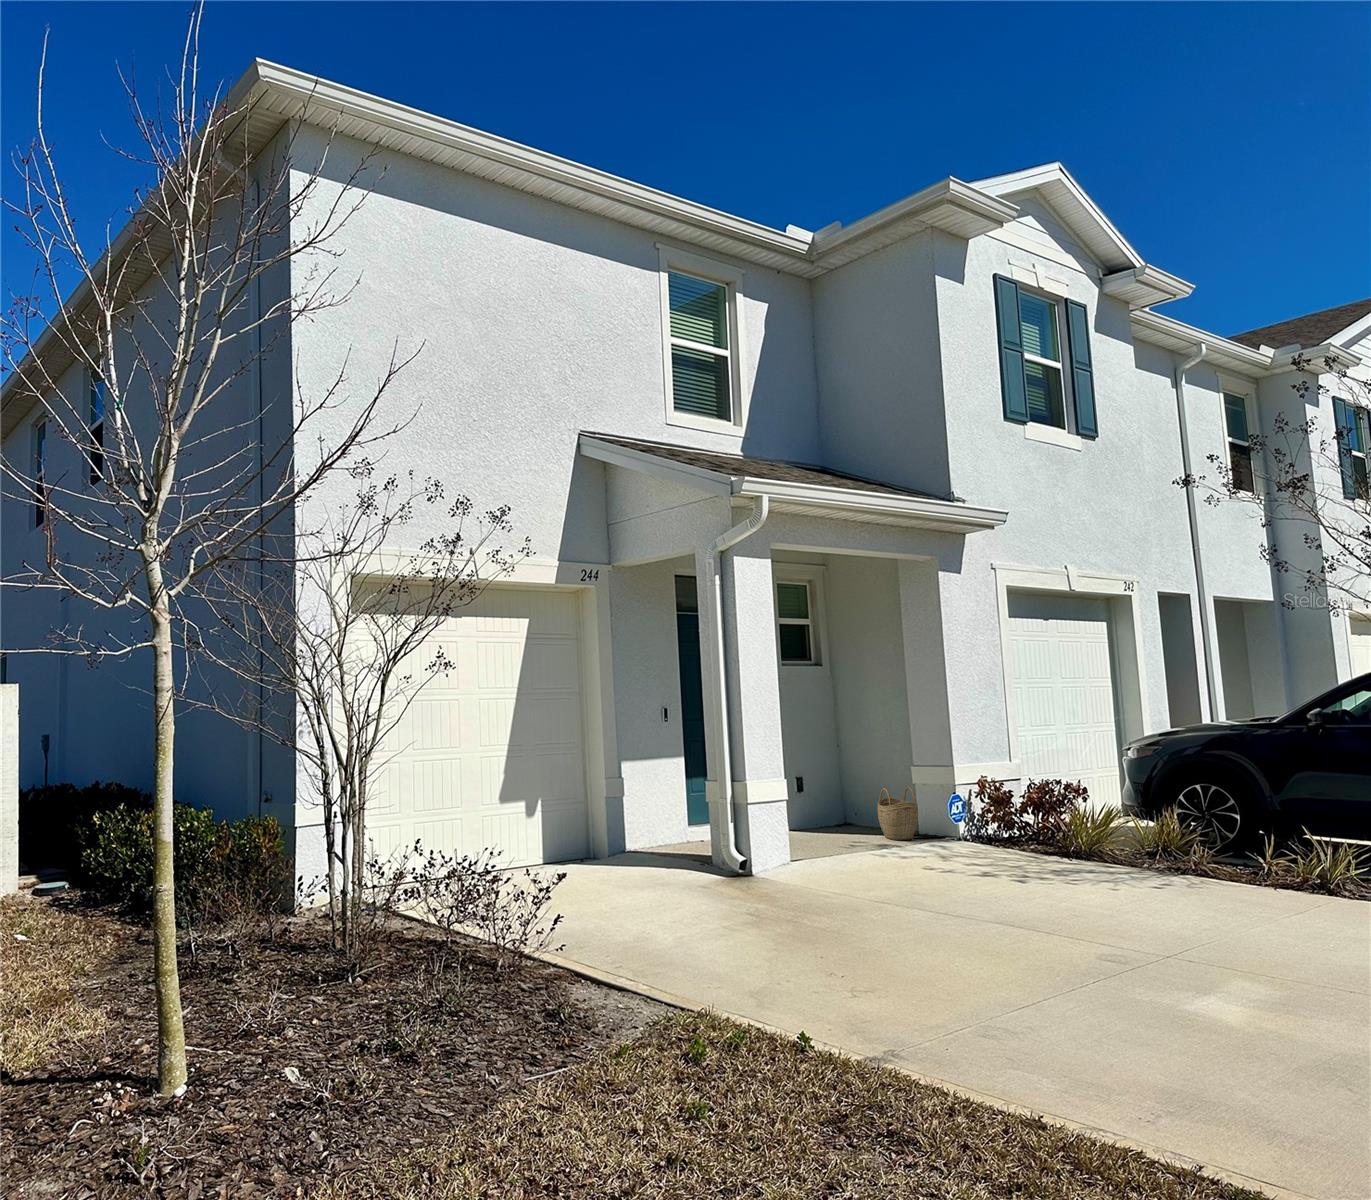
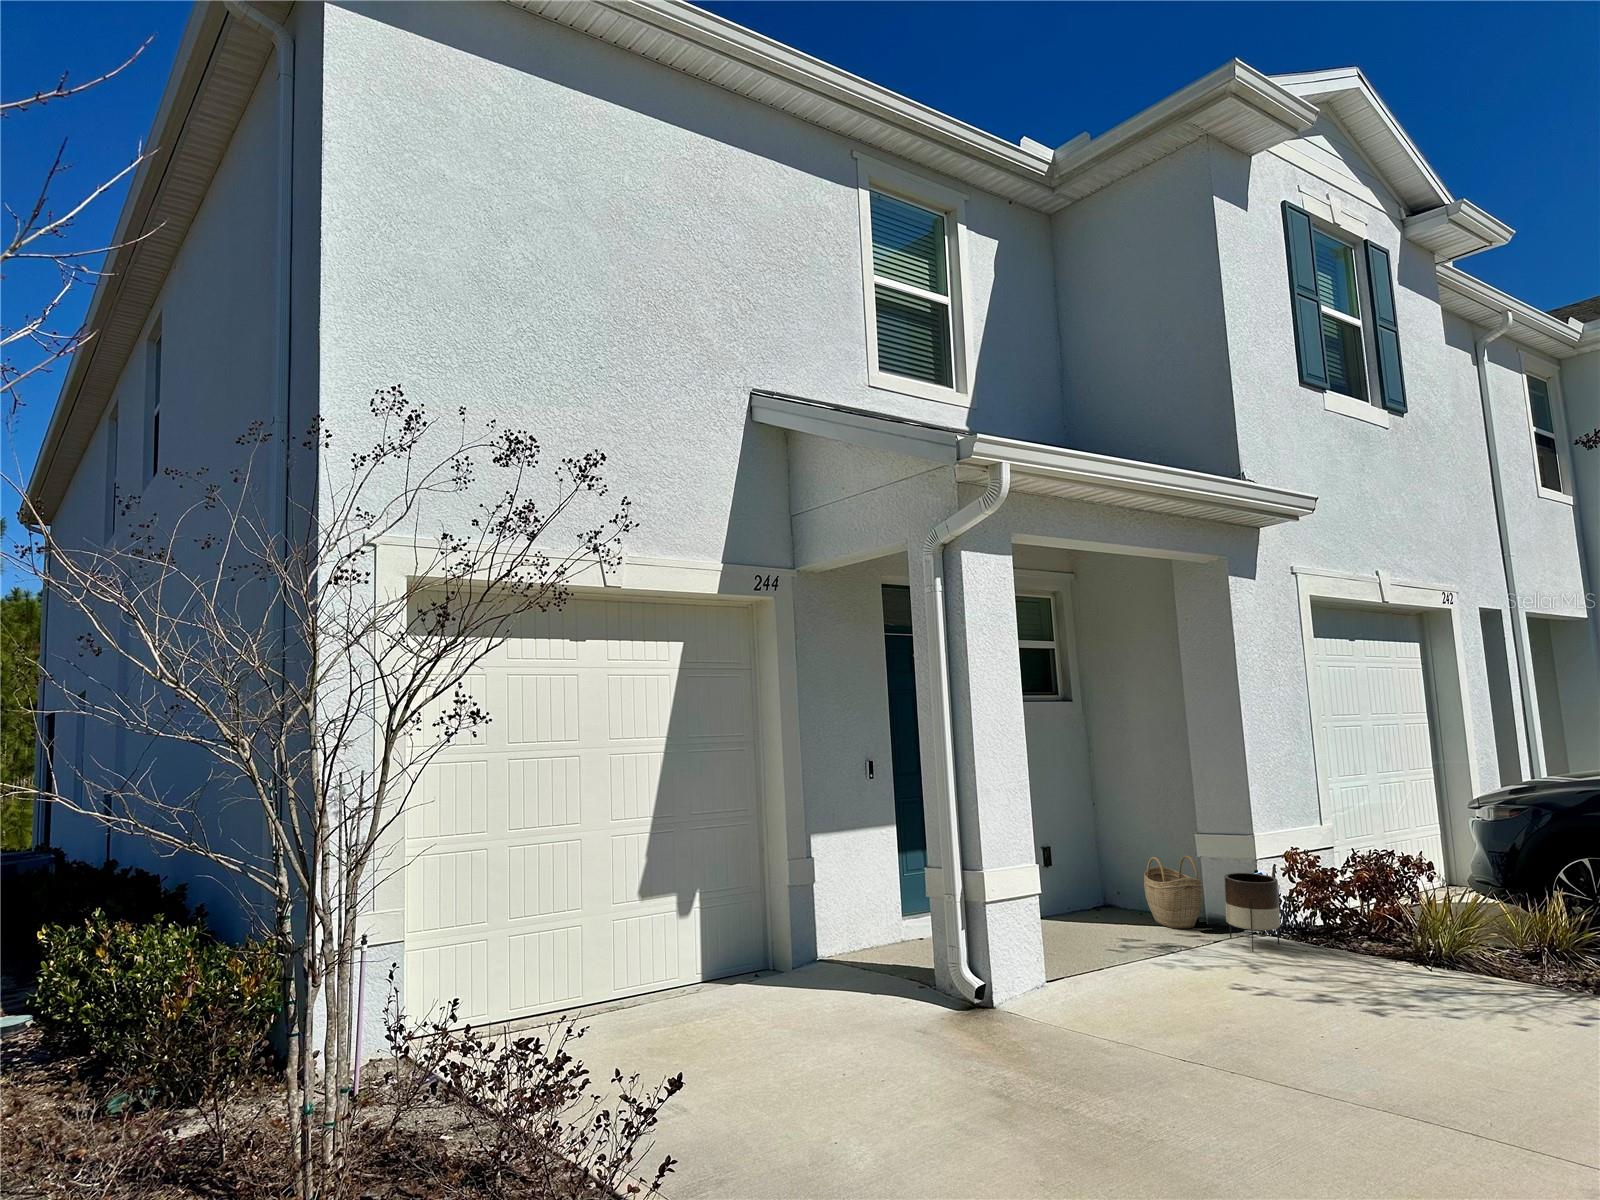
planter: none [931,795,969,849] -> present [1224,873,1280,952]

